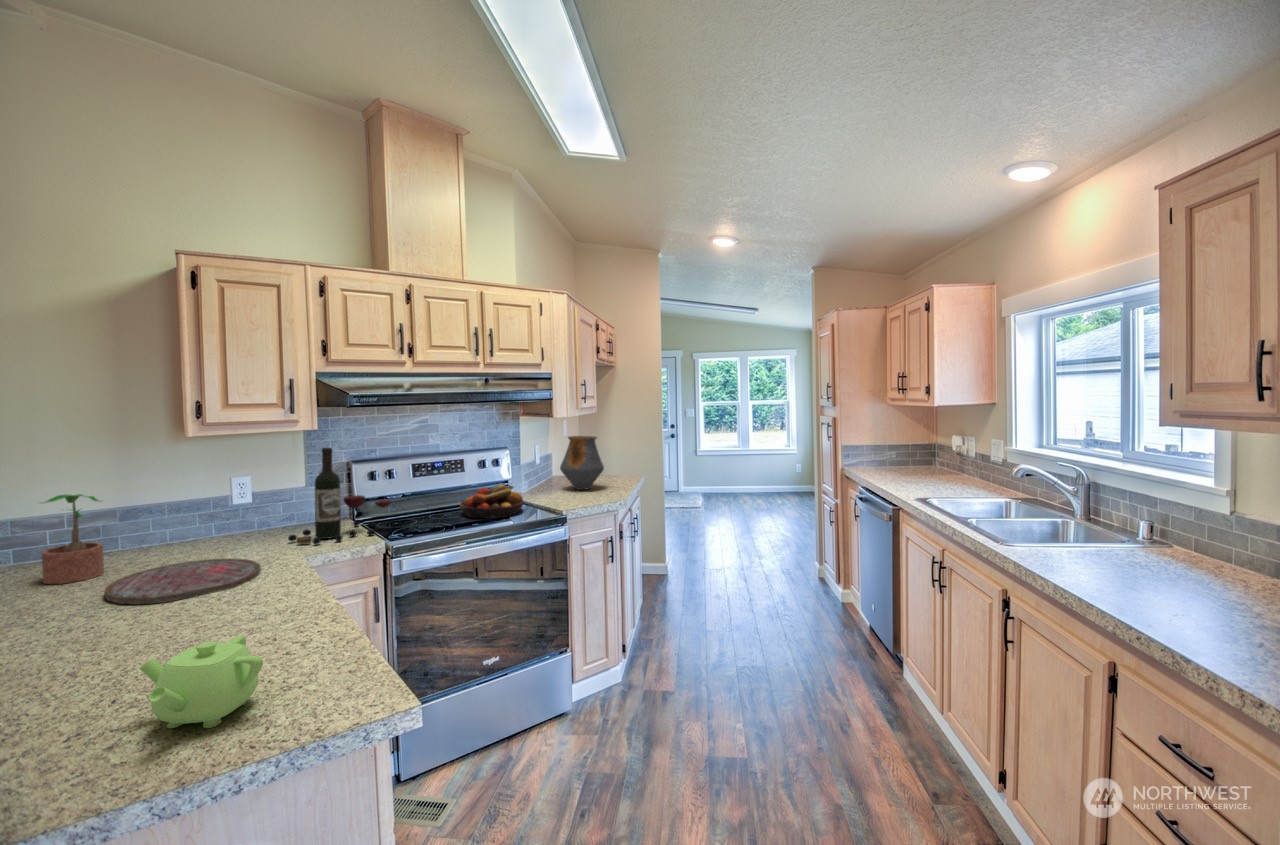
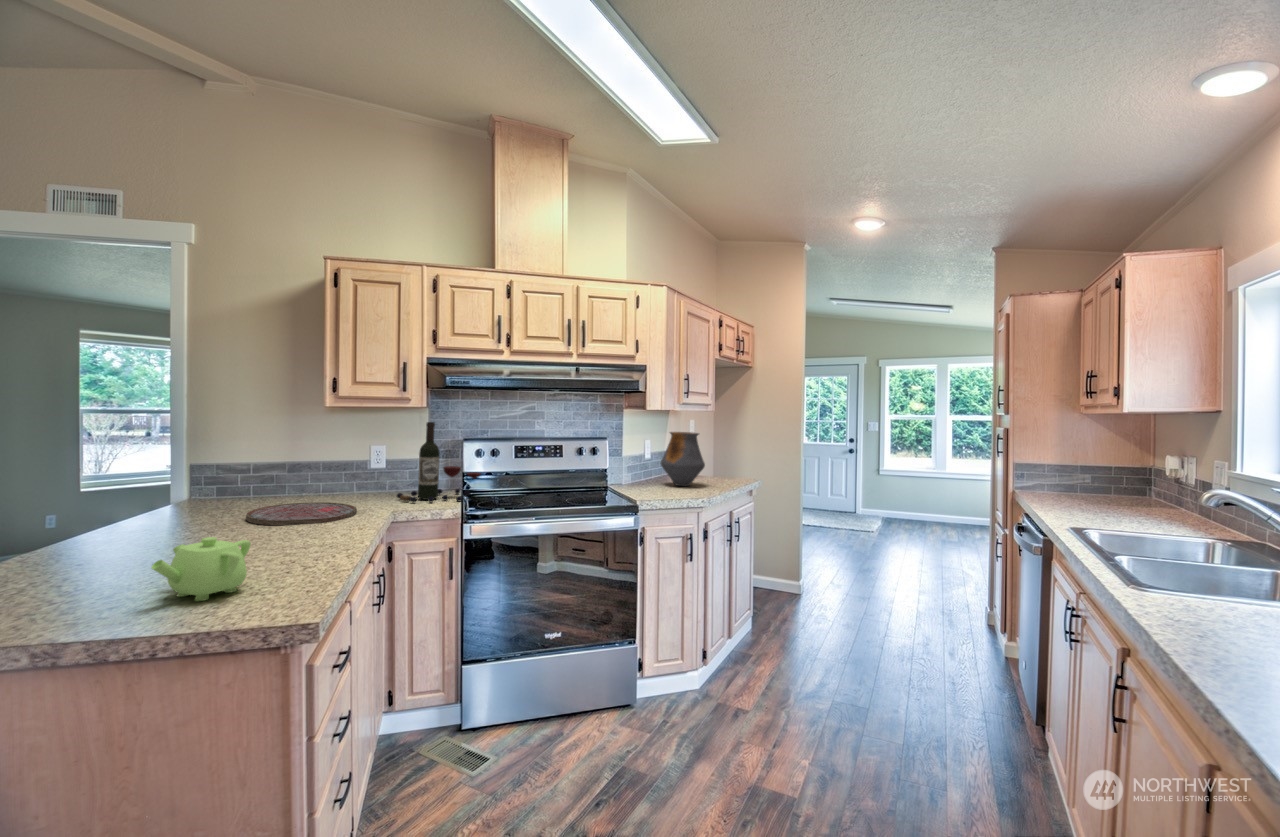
fruit bowl: present [460,484,523,519] -> none [545,470,605,500]
potted plant: present [42,494,104,584] -> none [229,442,273,507]

